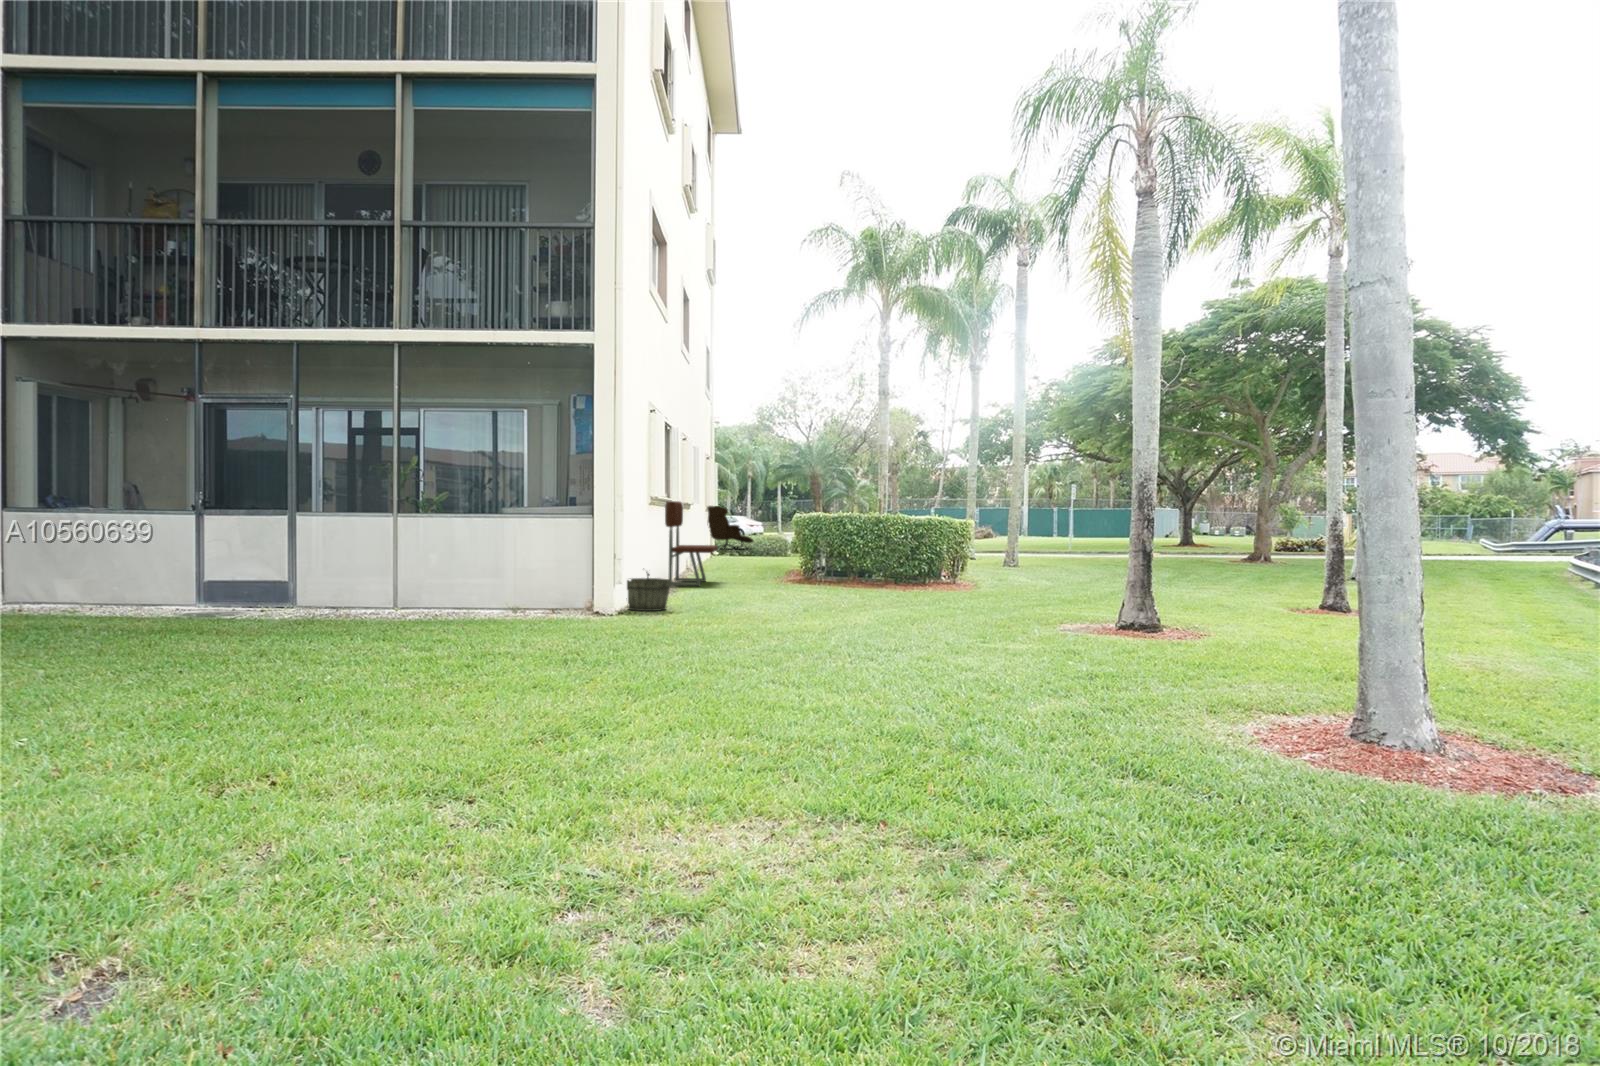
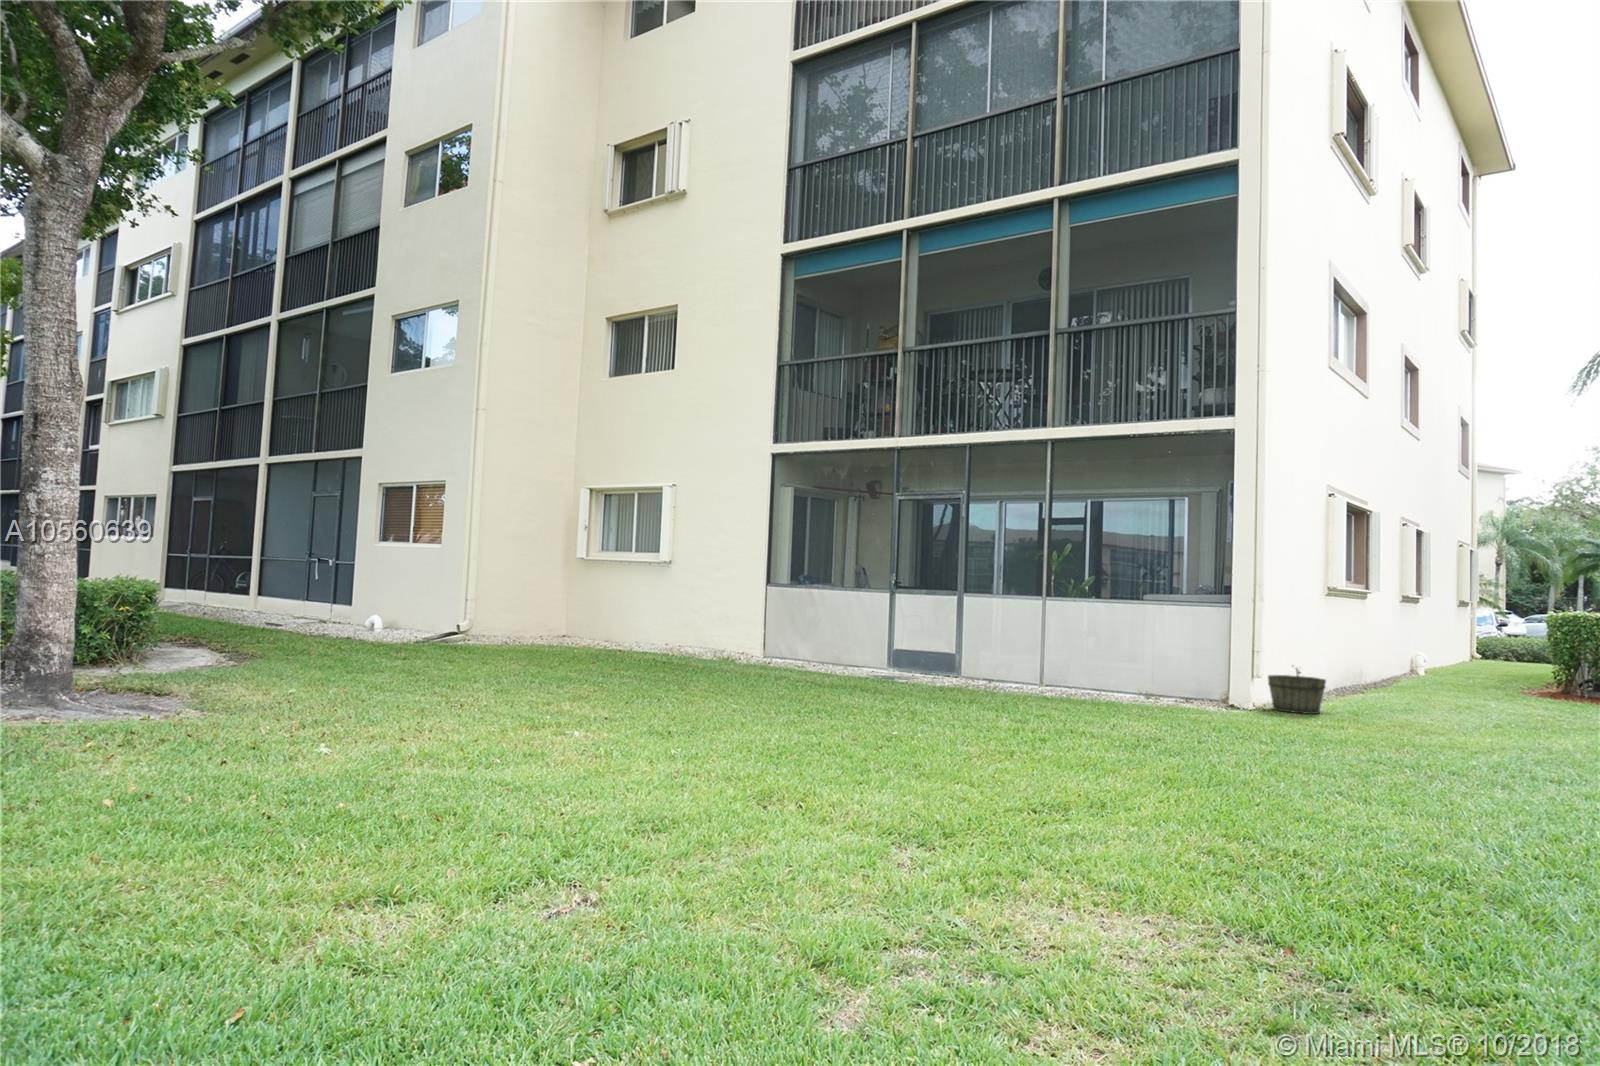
bench: present [665,501,718,586] -> none [1356,592,1430,691]
lounge chair: present [708,506,753,549] -> none [1465,600,1531,653]

